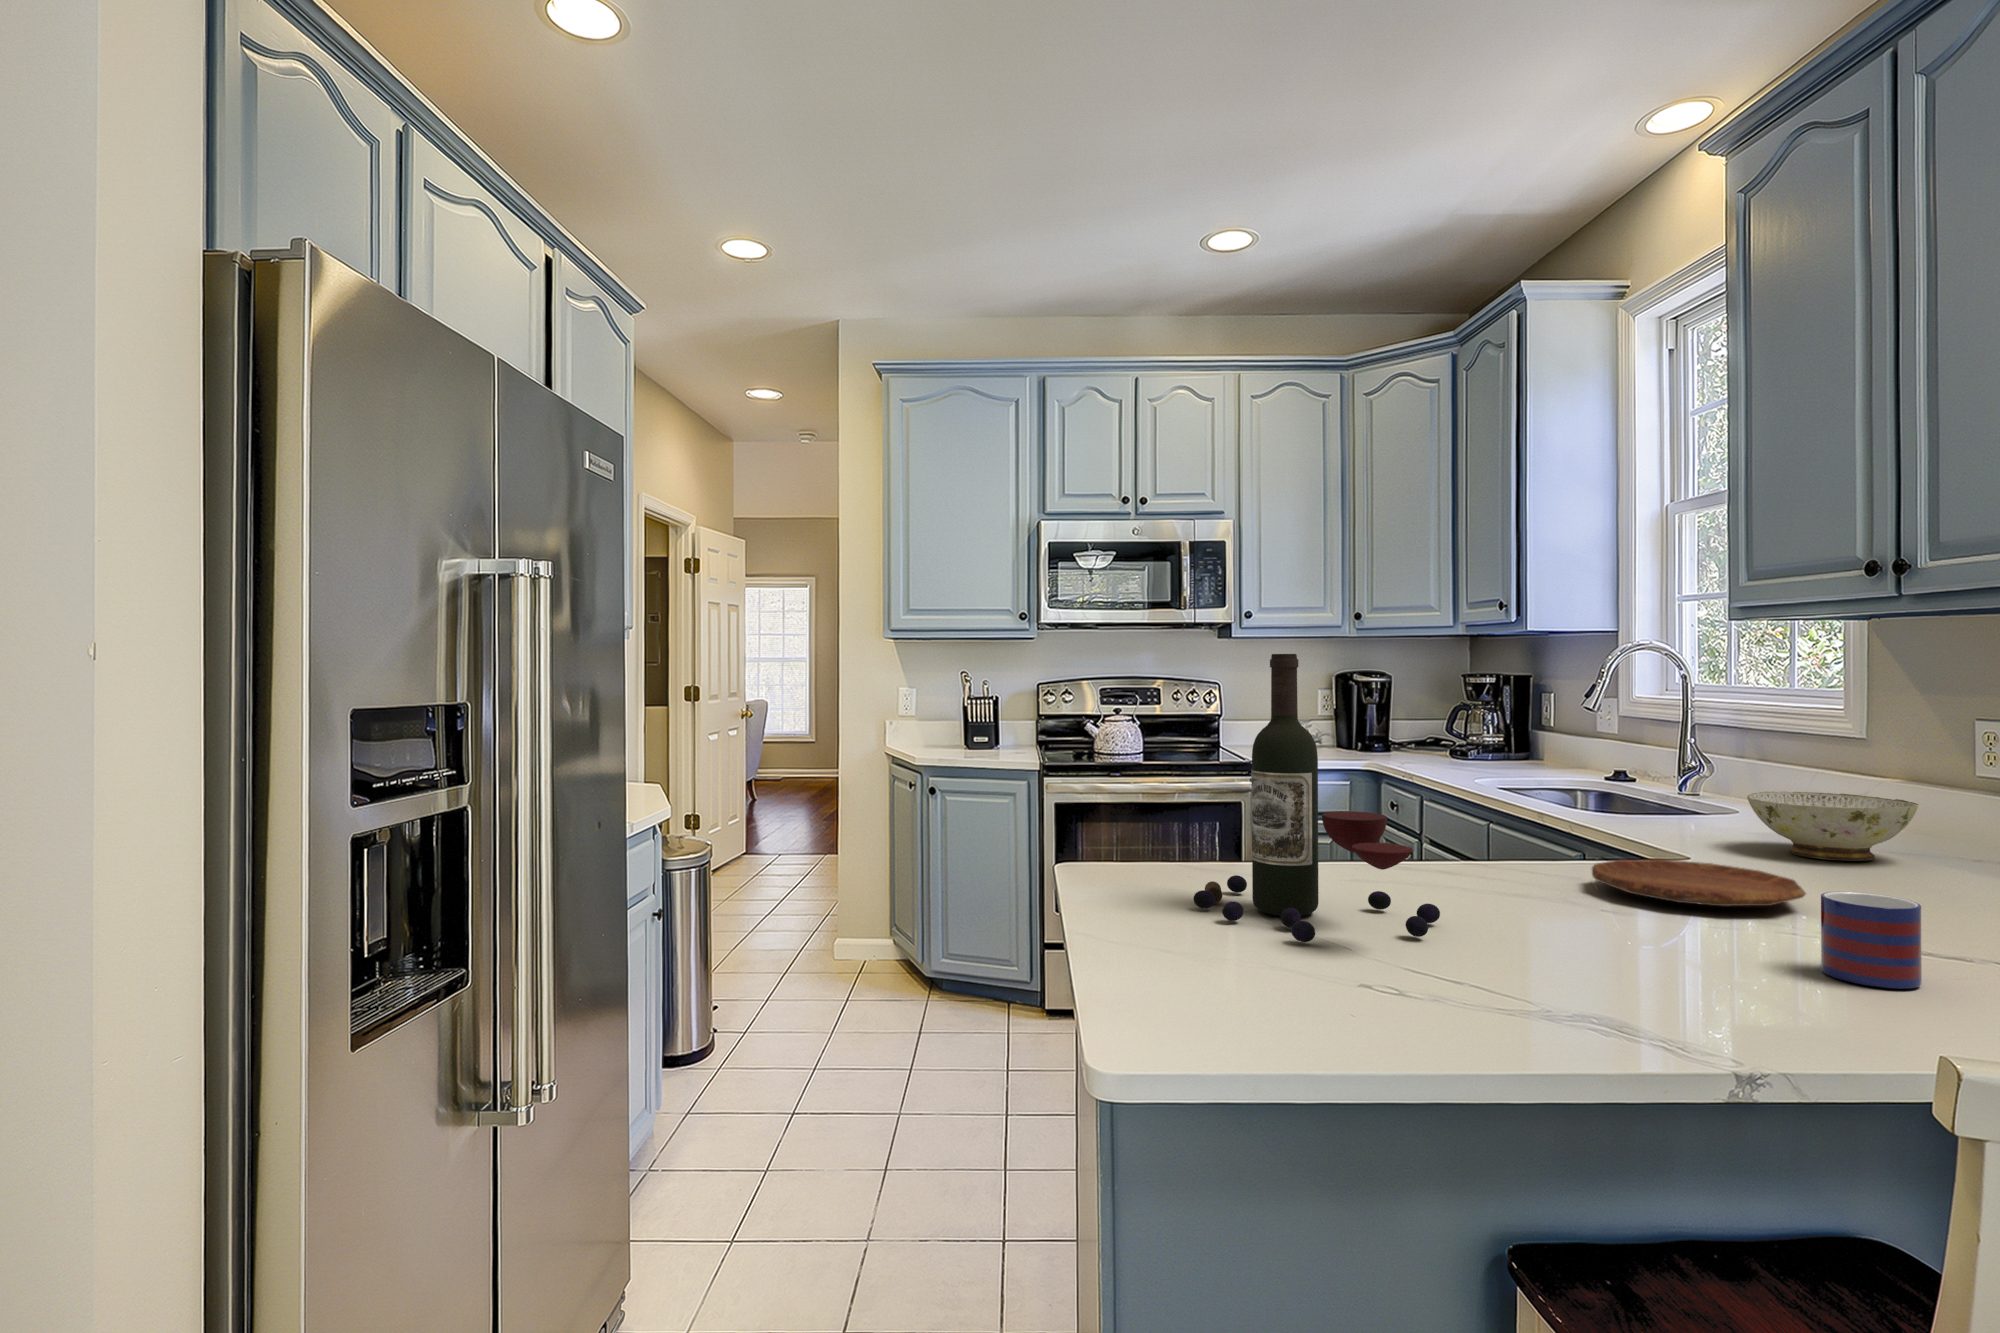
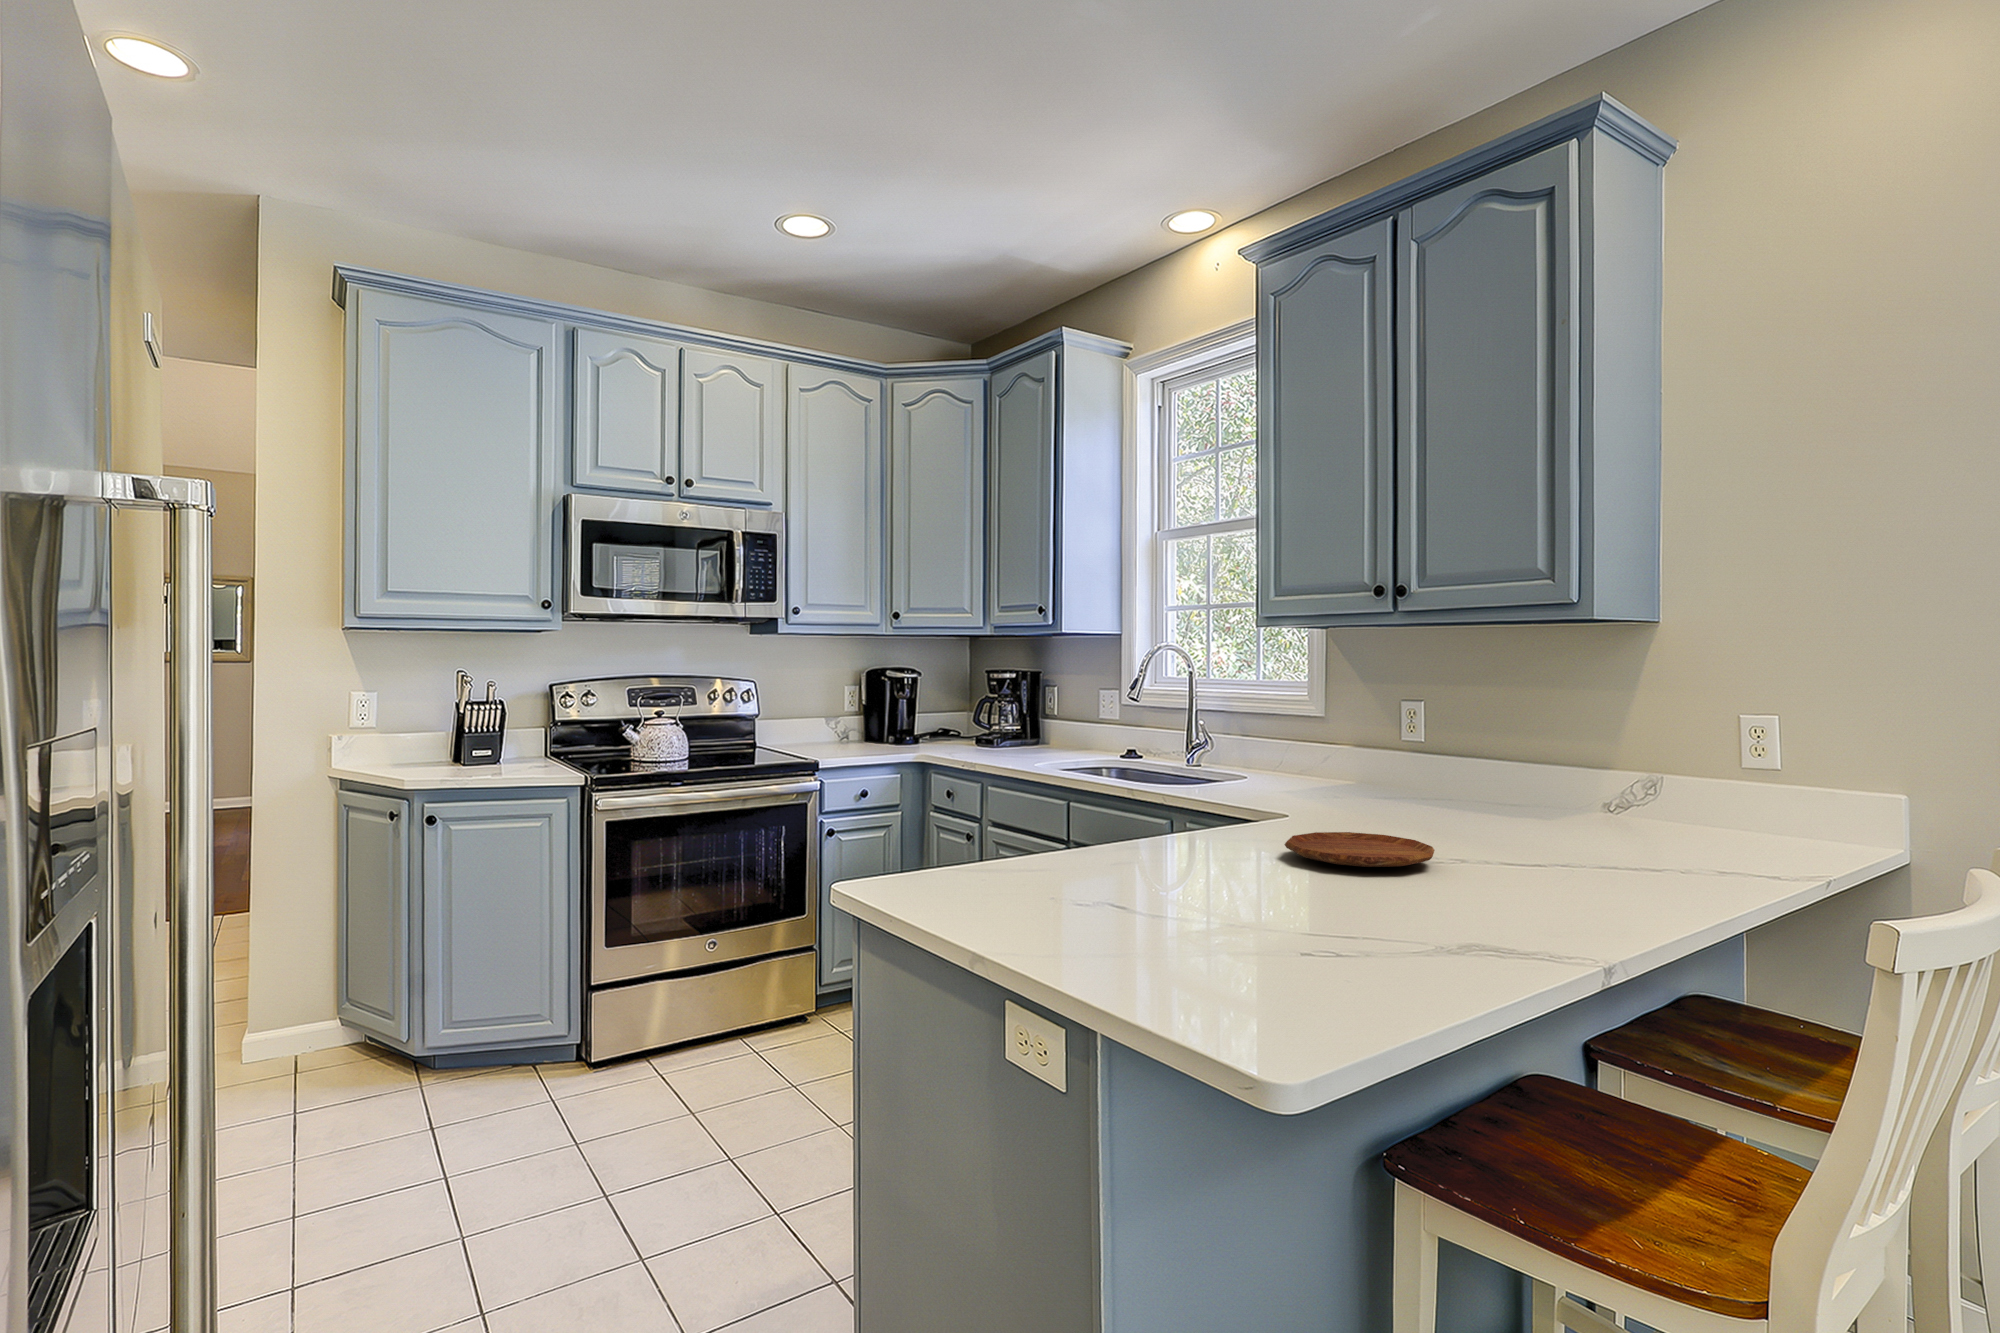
wine bottle: present [1193,654,1440,942] -> none [1045,668,1302,948]
ceramic bowl: present [1747,792,1919,861] -> none [1316,769,1422,820]
mug: present [1821,892,1922,989] -> none [1517,848,1580,916]

